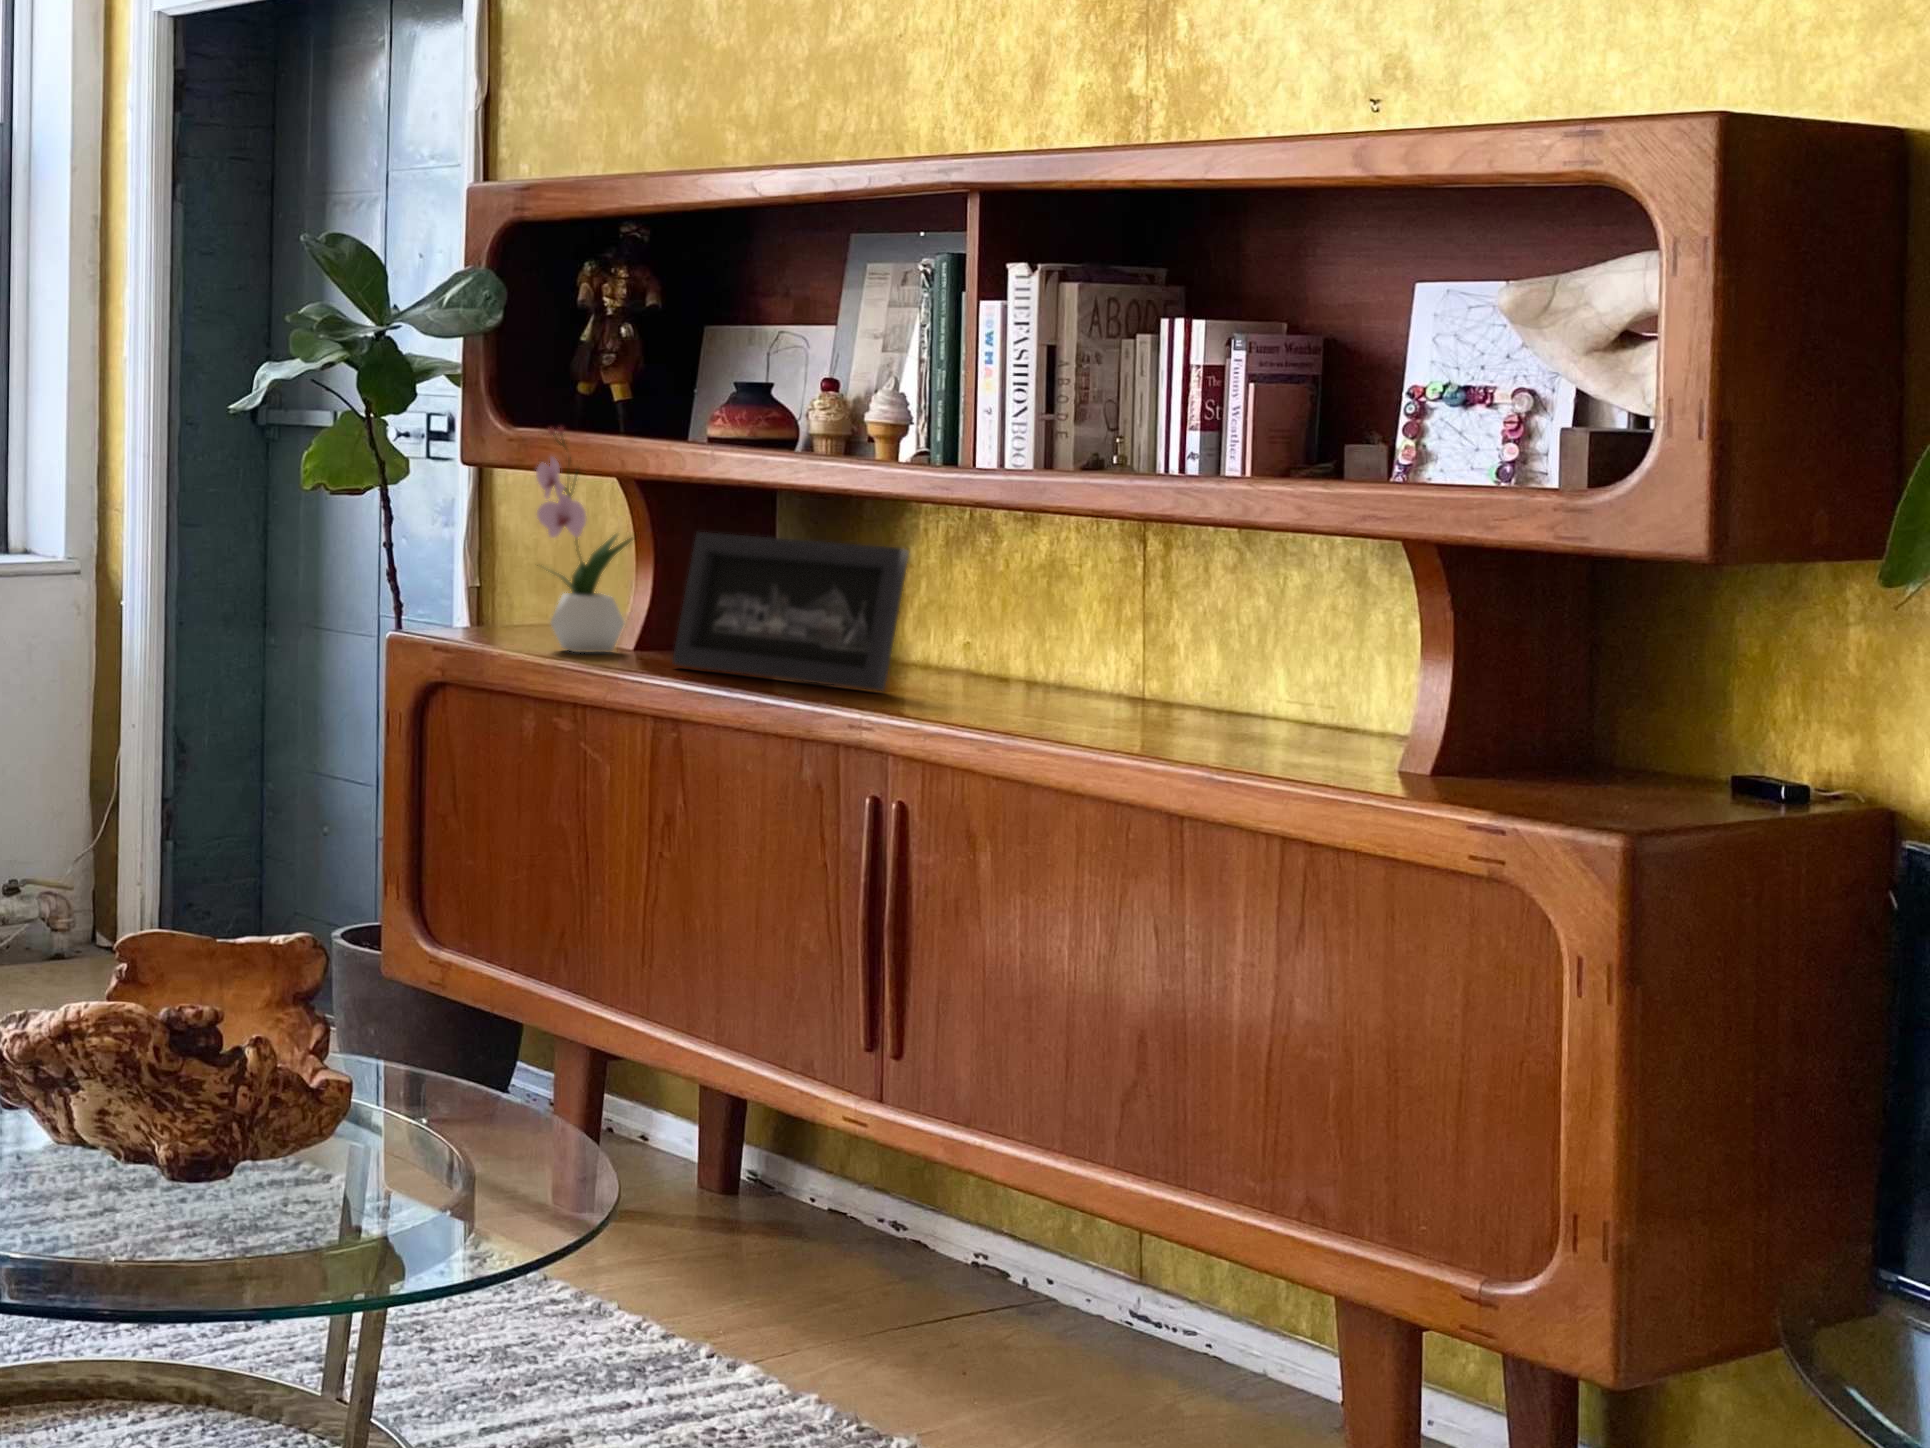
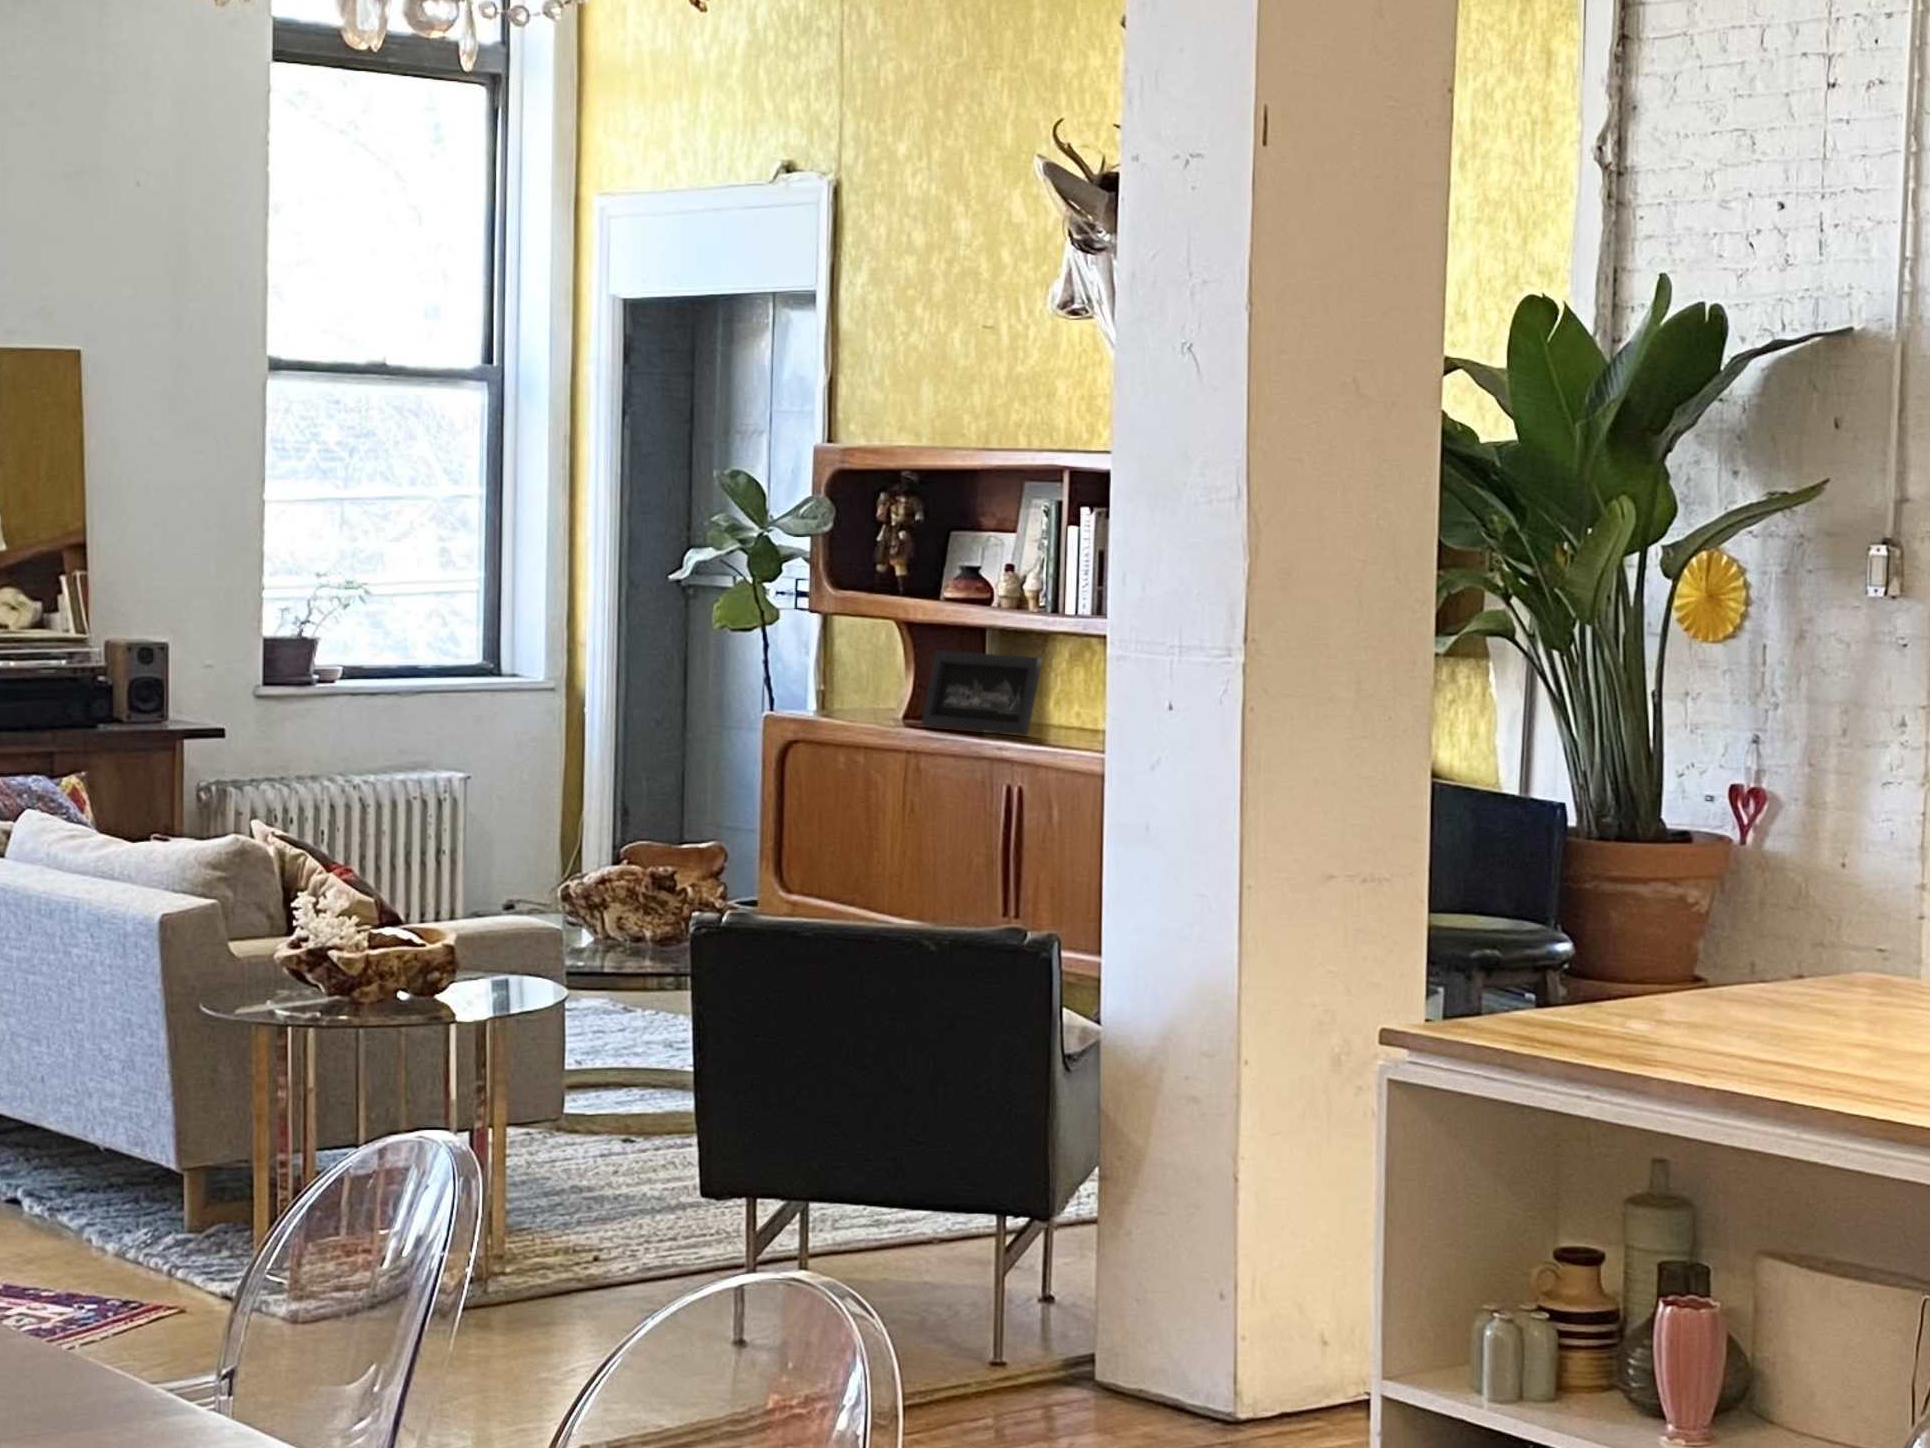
flower arrangement: present [536,428,632,652] -> none [848,590,905,721]

